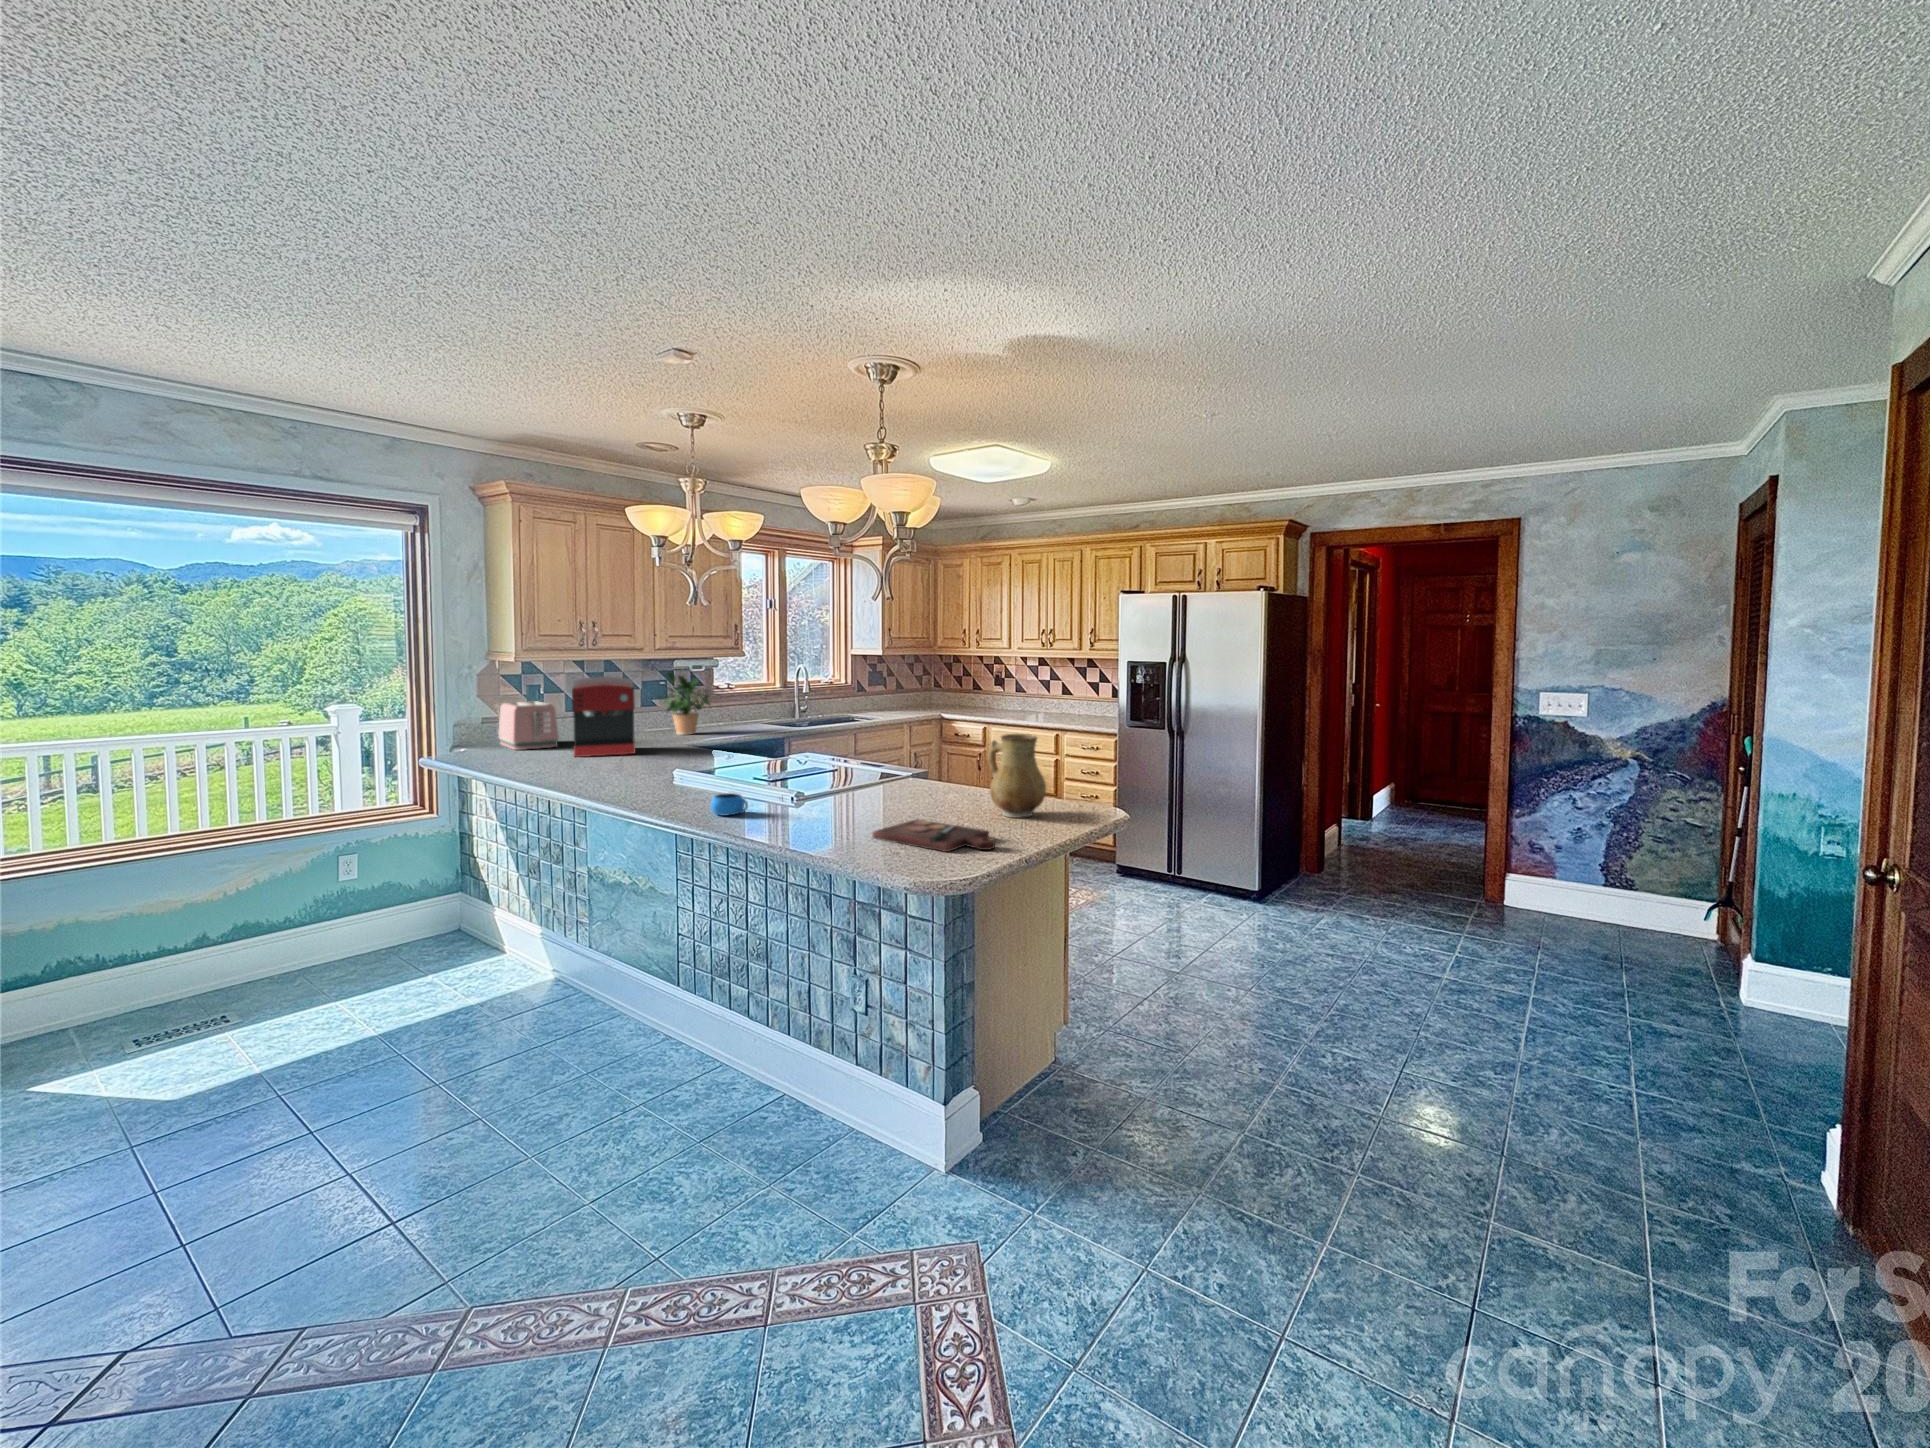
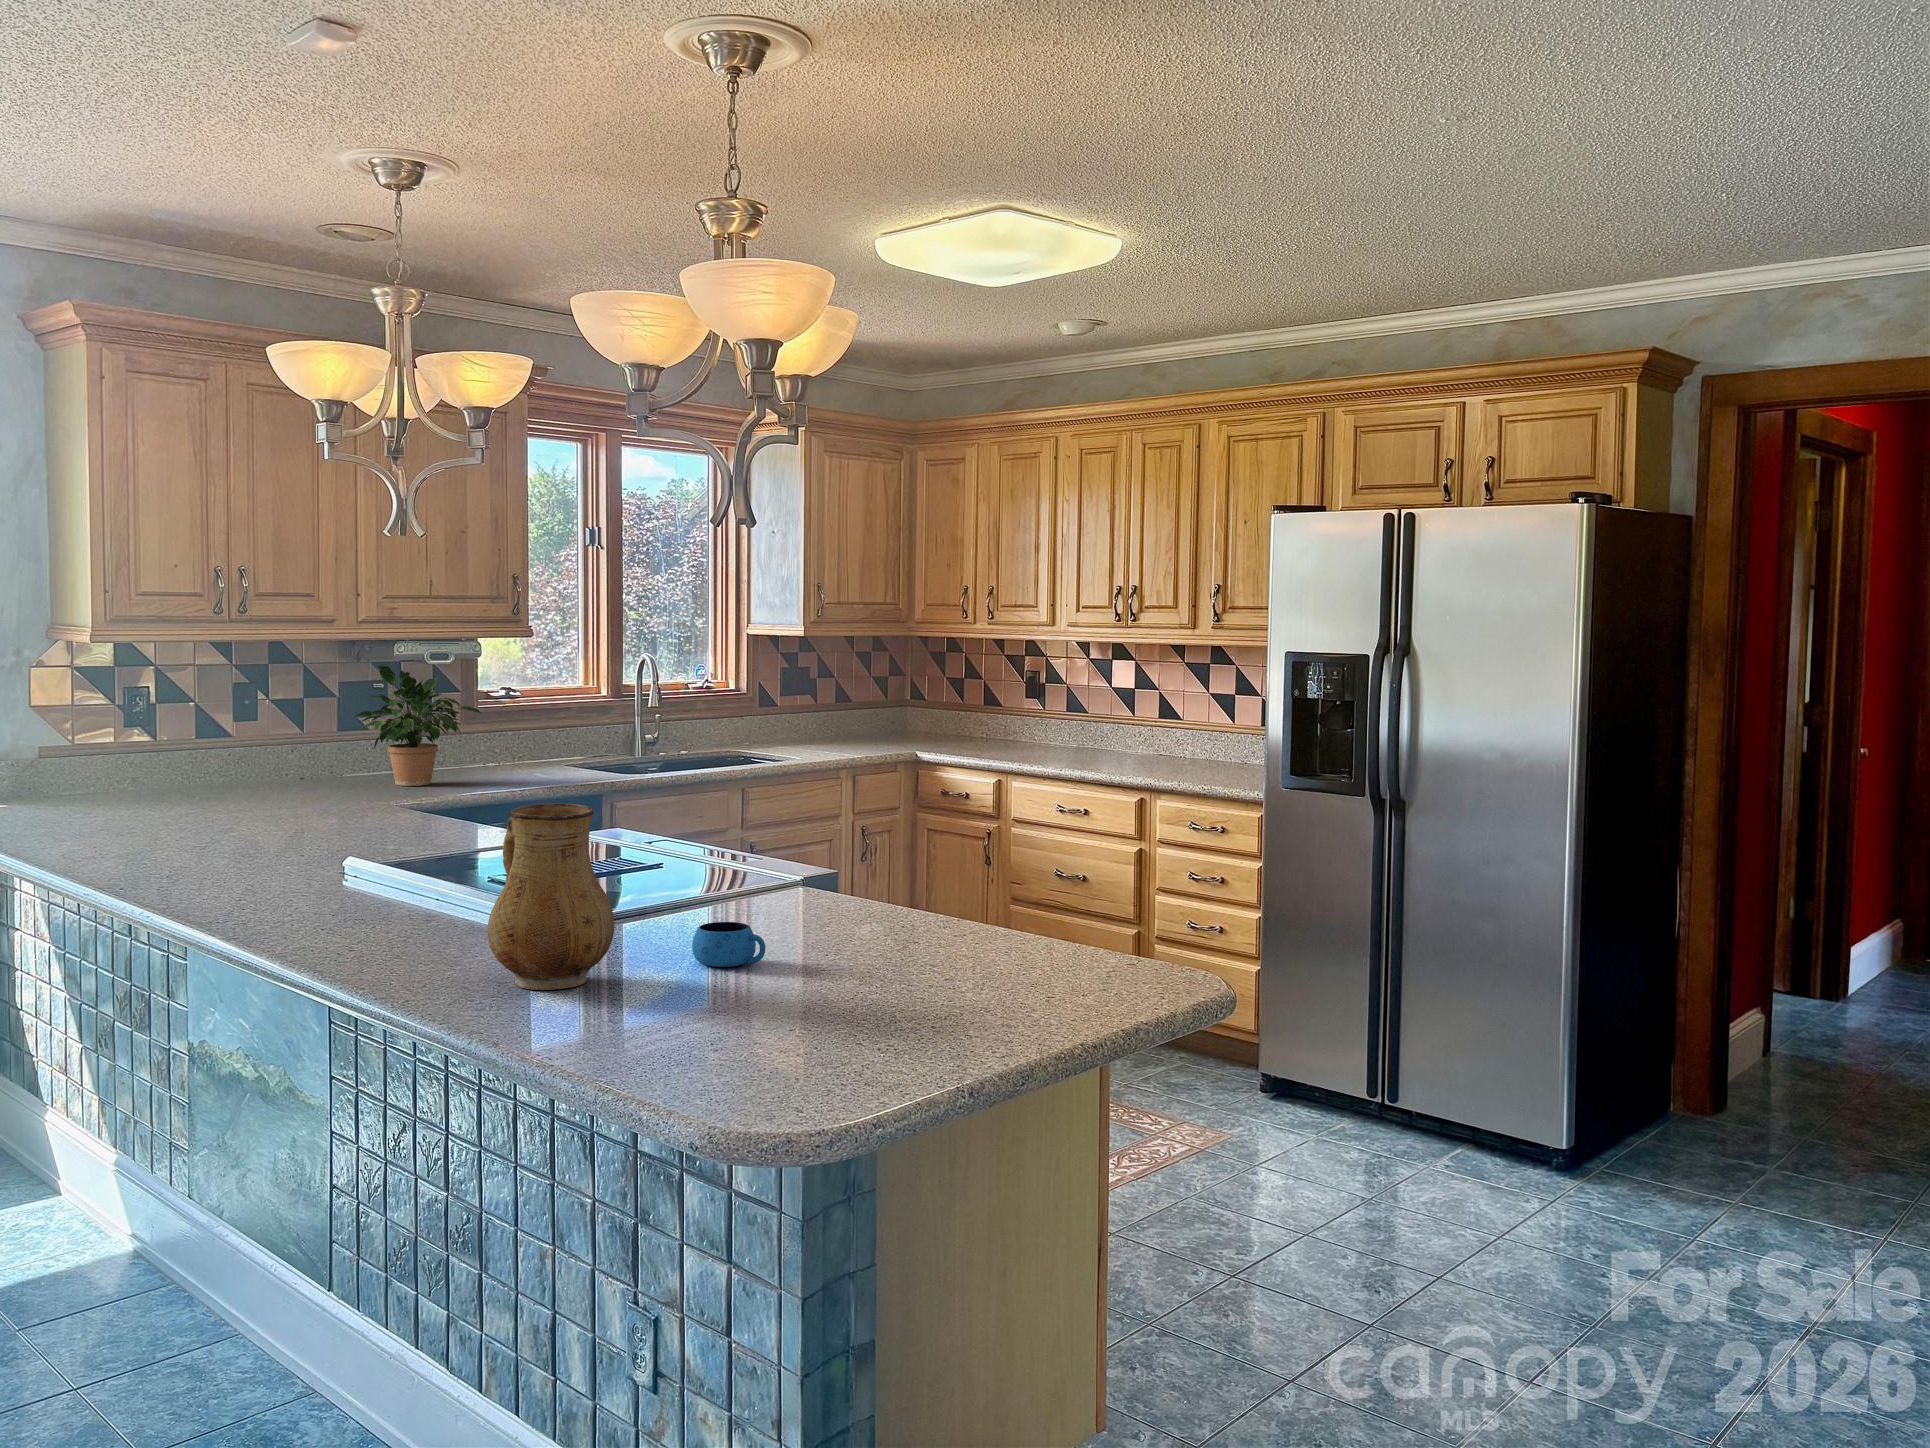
coffee maker: present [572,676,635,757] -> none [180,673,301,827]
toaster: present [498,701,559,750] -> none [66,718,168,810]
ceramic pitcher: present [989,734,1046,818] -> present [488,803,614,990]
mug: present [711,793,748,816] -> present [692,922,766,967]
cutting board: present [872,819,995,852] -> none [661,985,908,1064]

